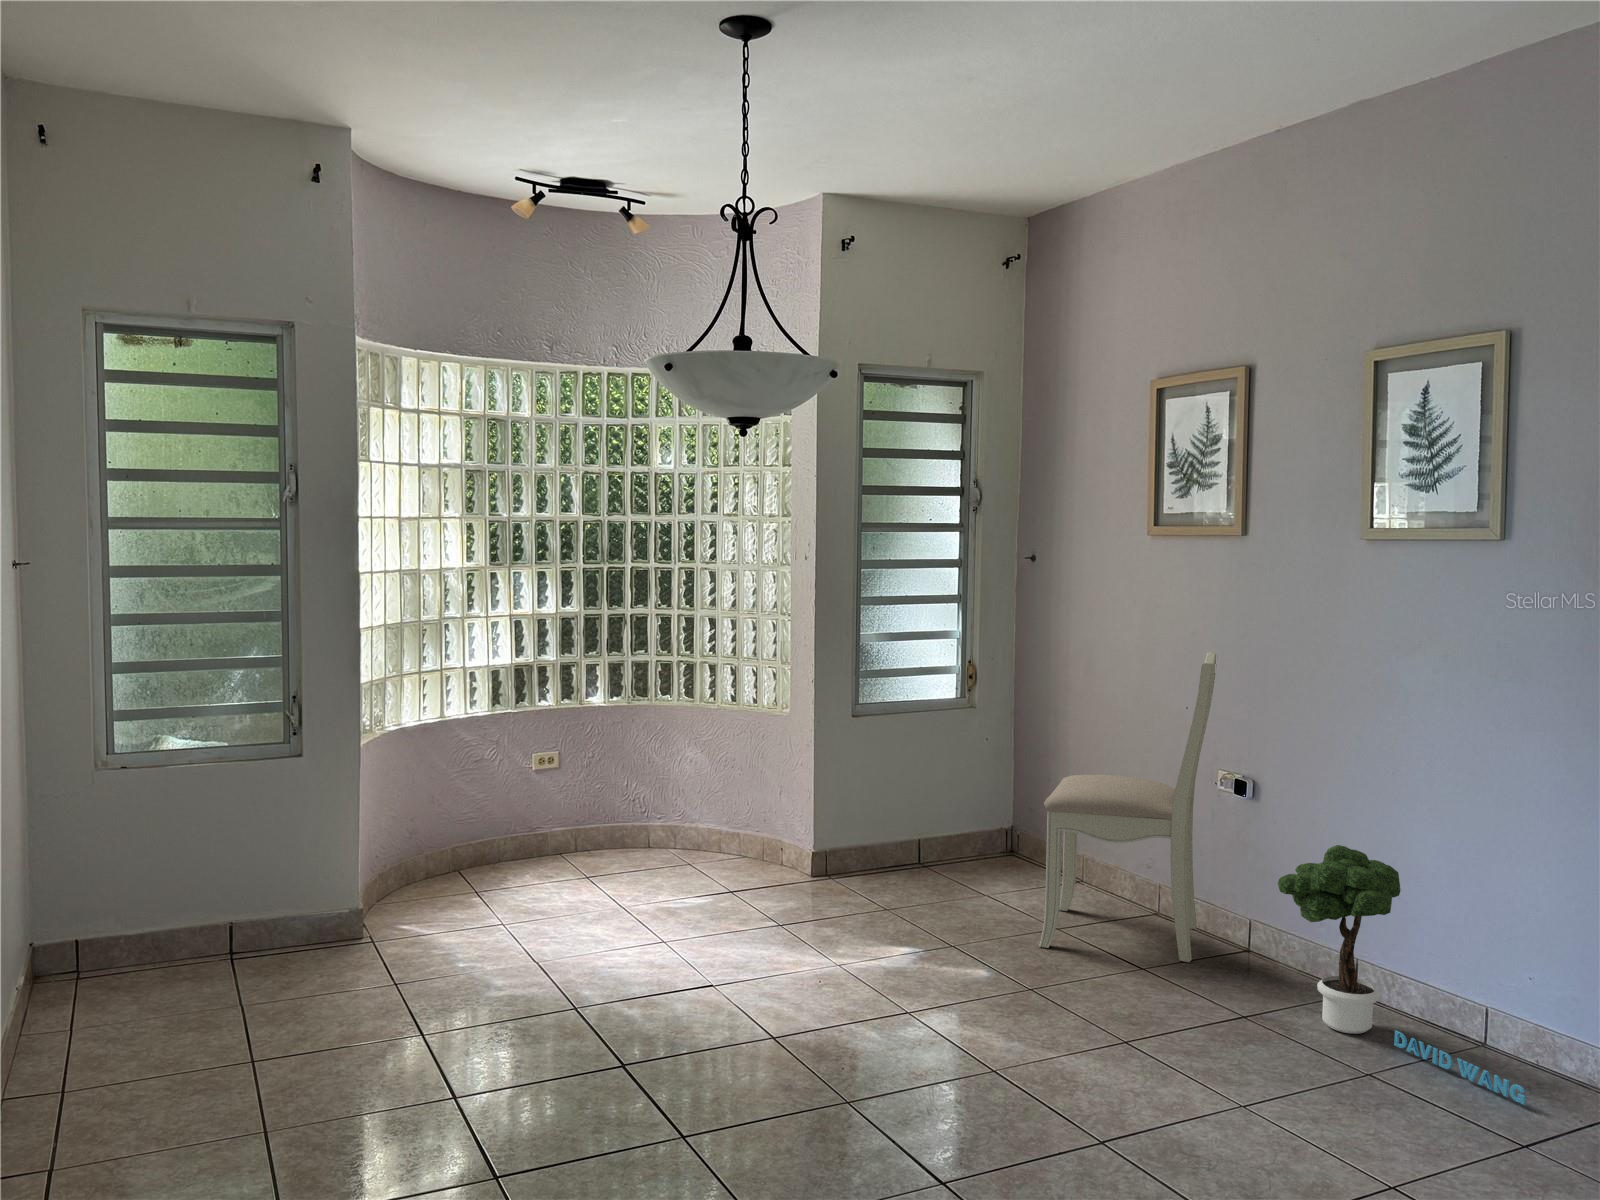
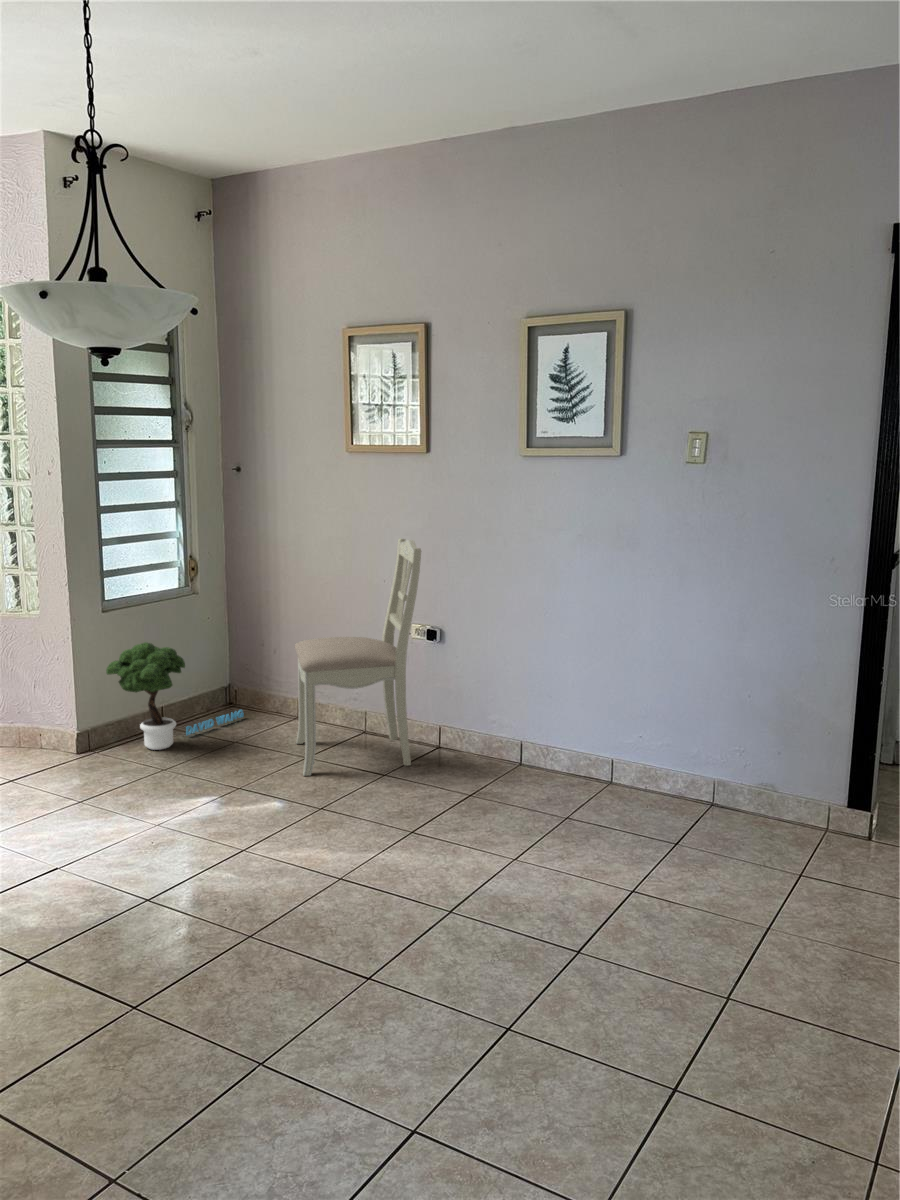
potted tree: present [1278,845,1526,1105] -> present [106,642,243,750]

